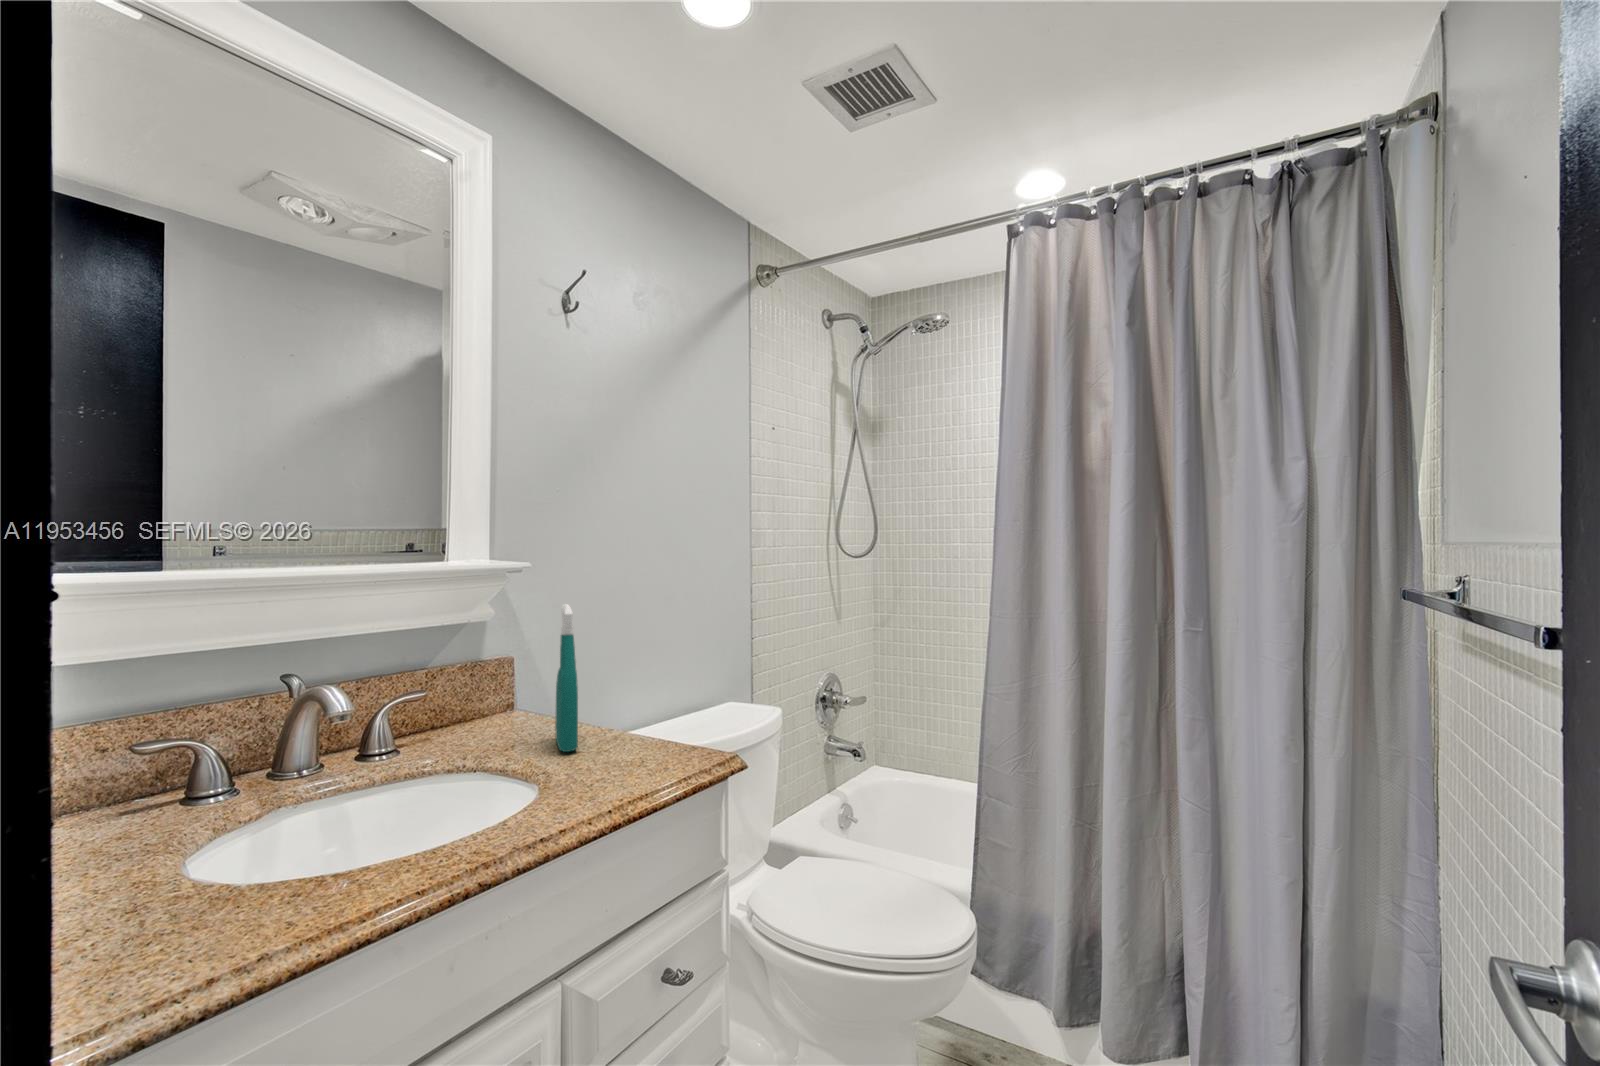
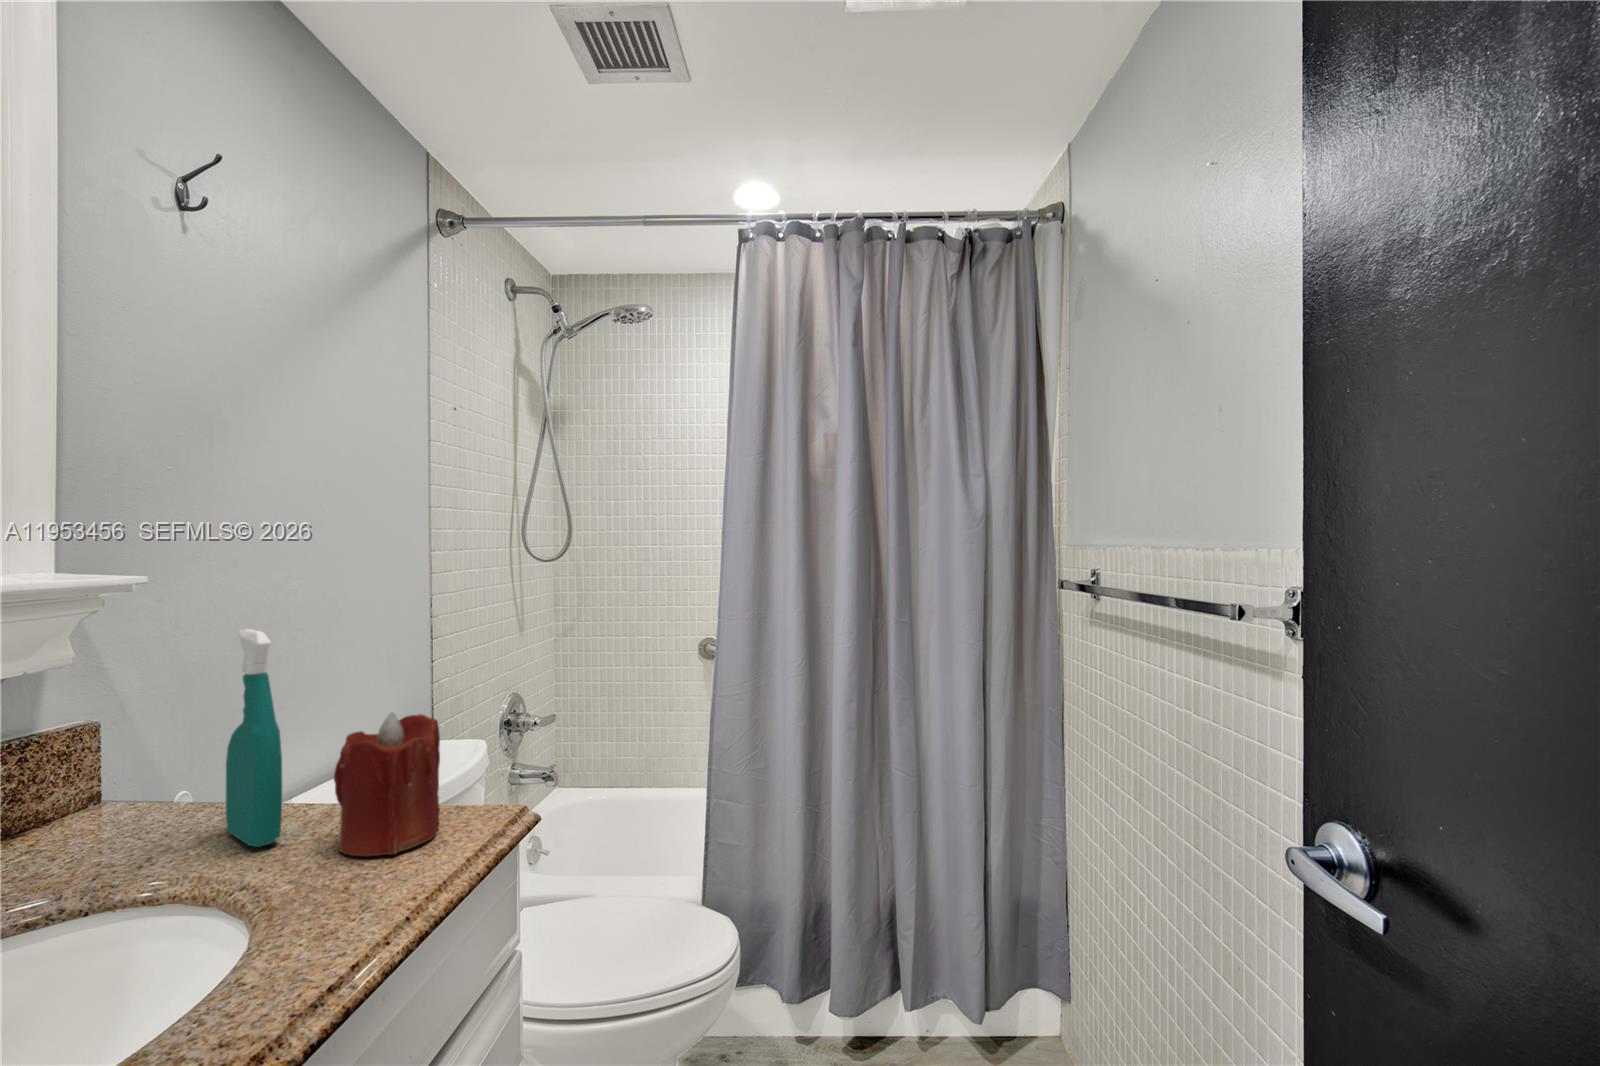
candle: none [600,669,670,772] -> present [334,712,440,856]

